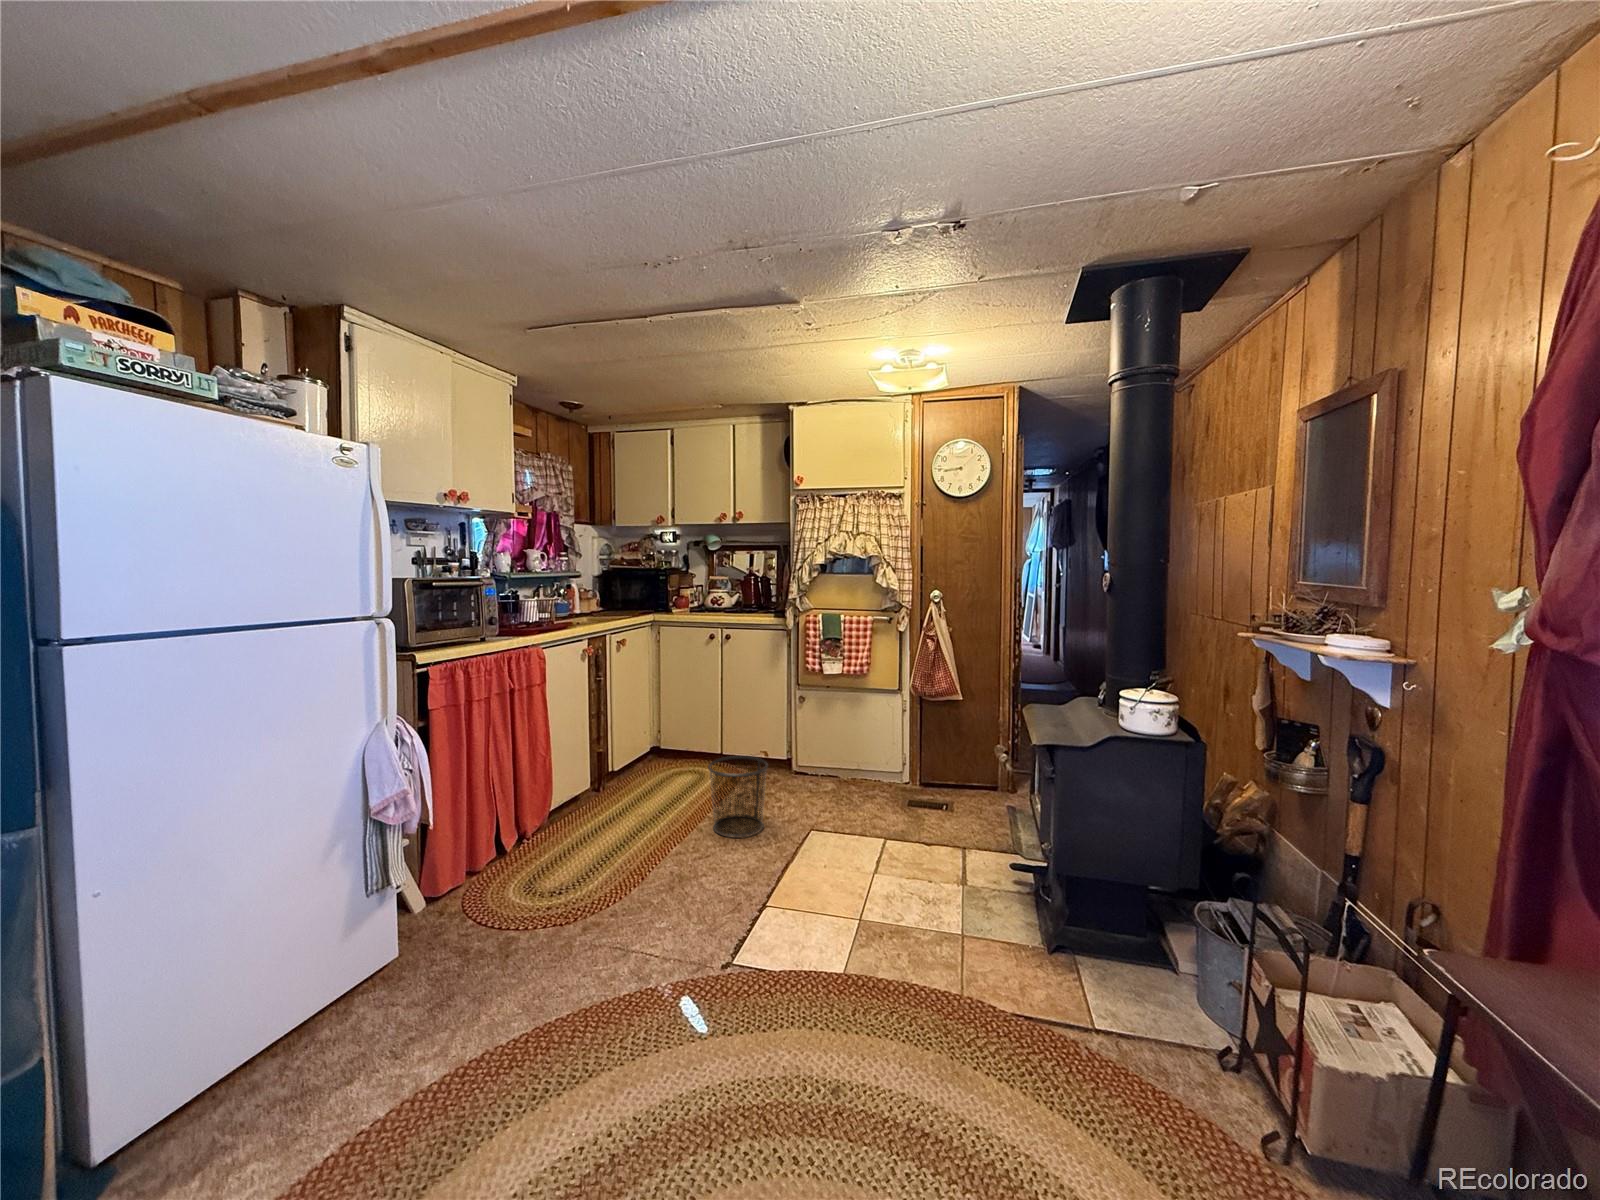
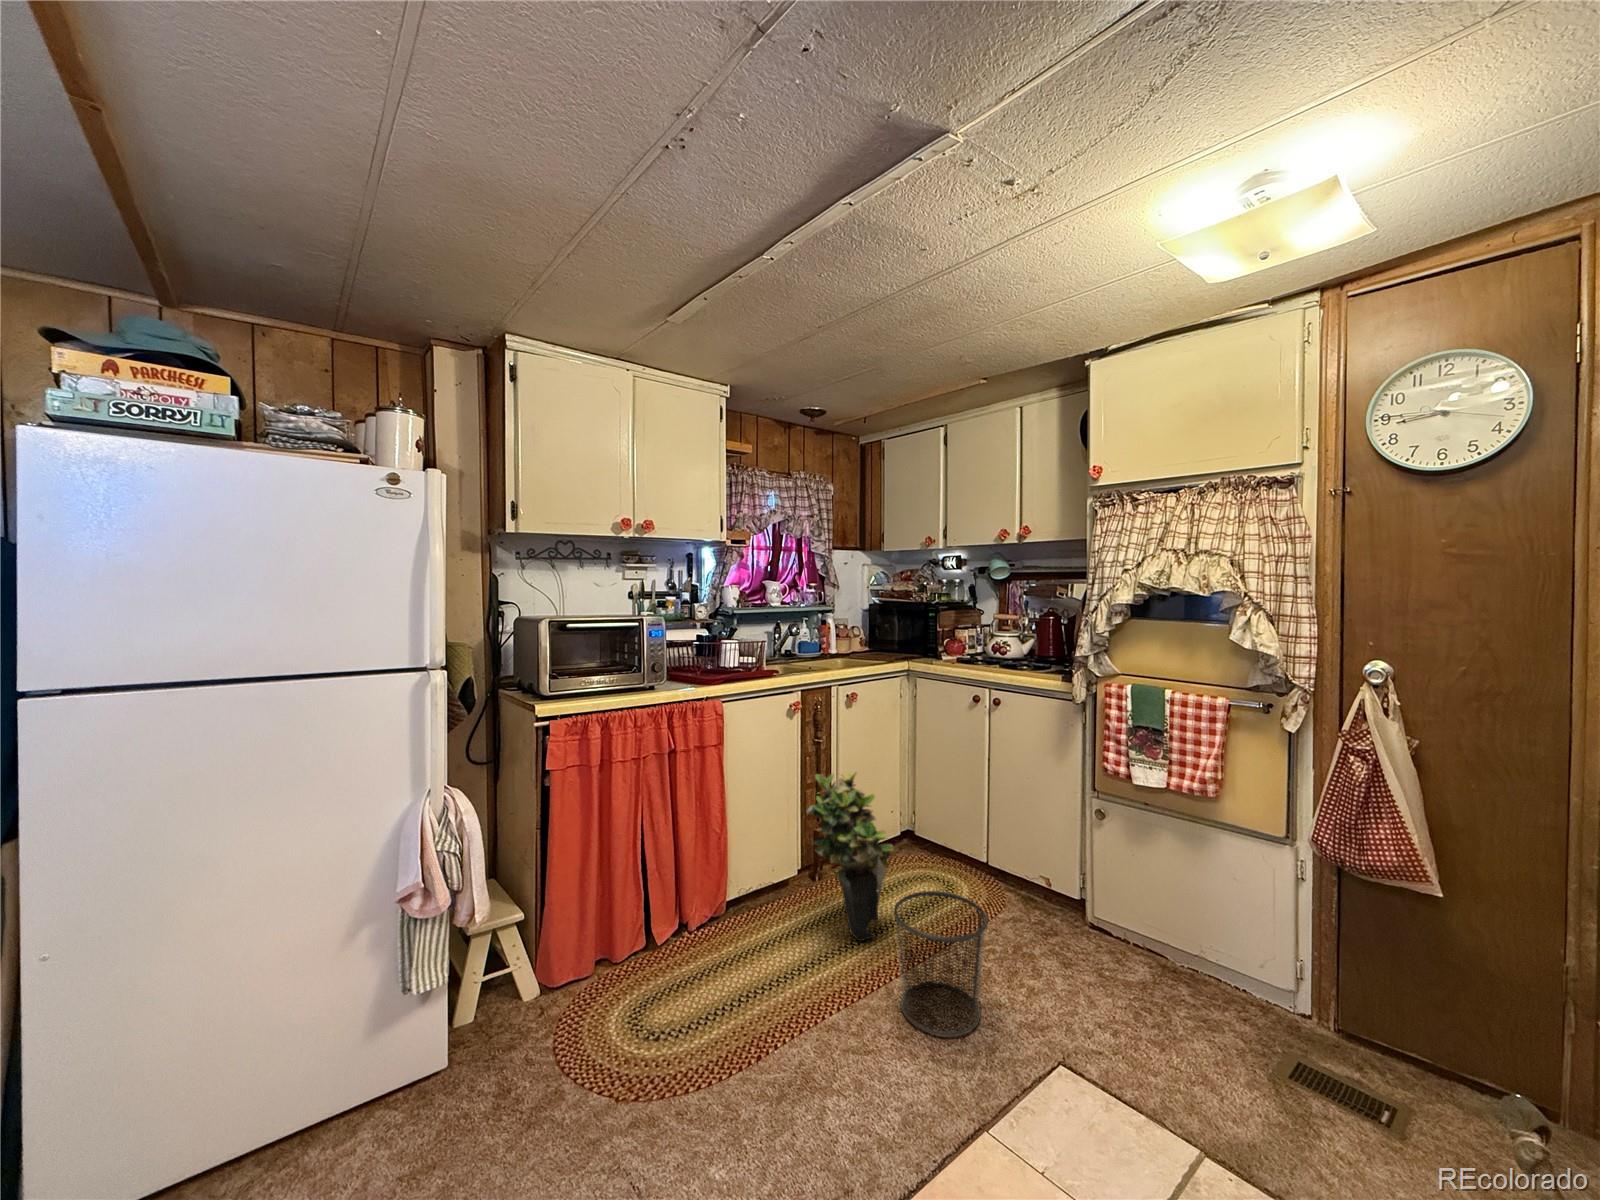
potted plant: none [616,694,684,812] -> present [807,772,893,941]

